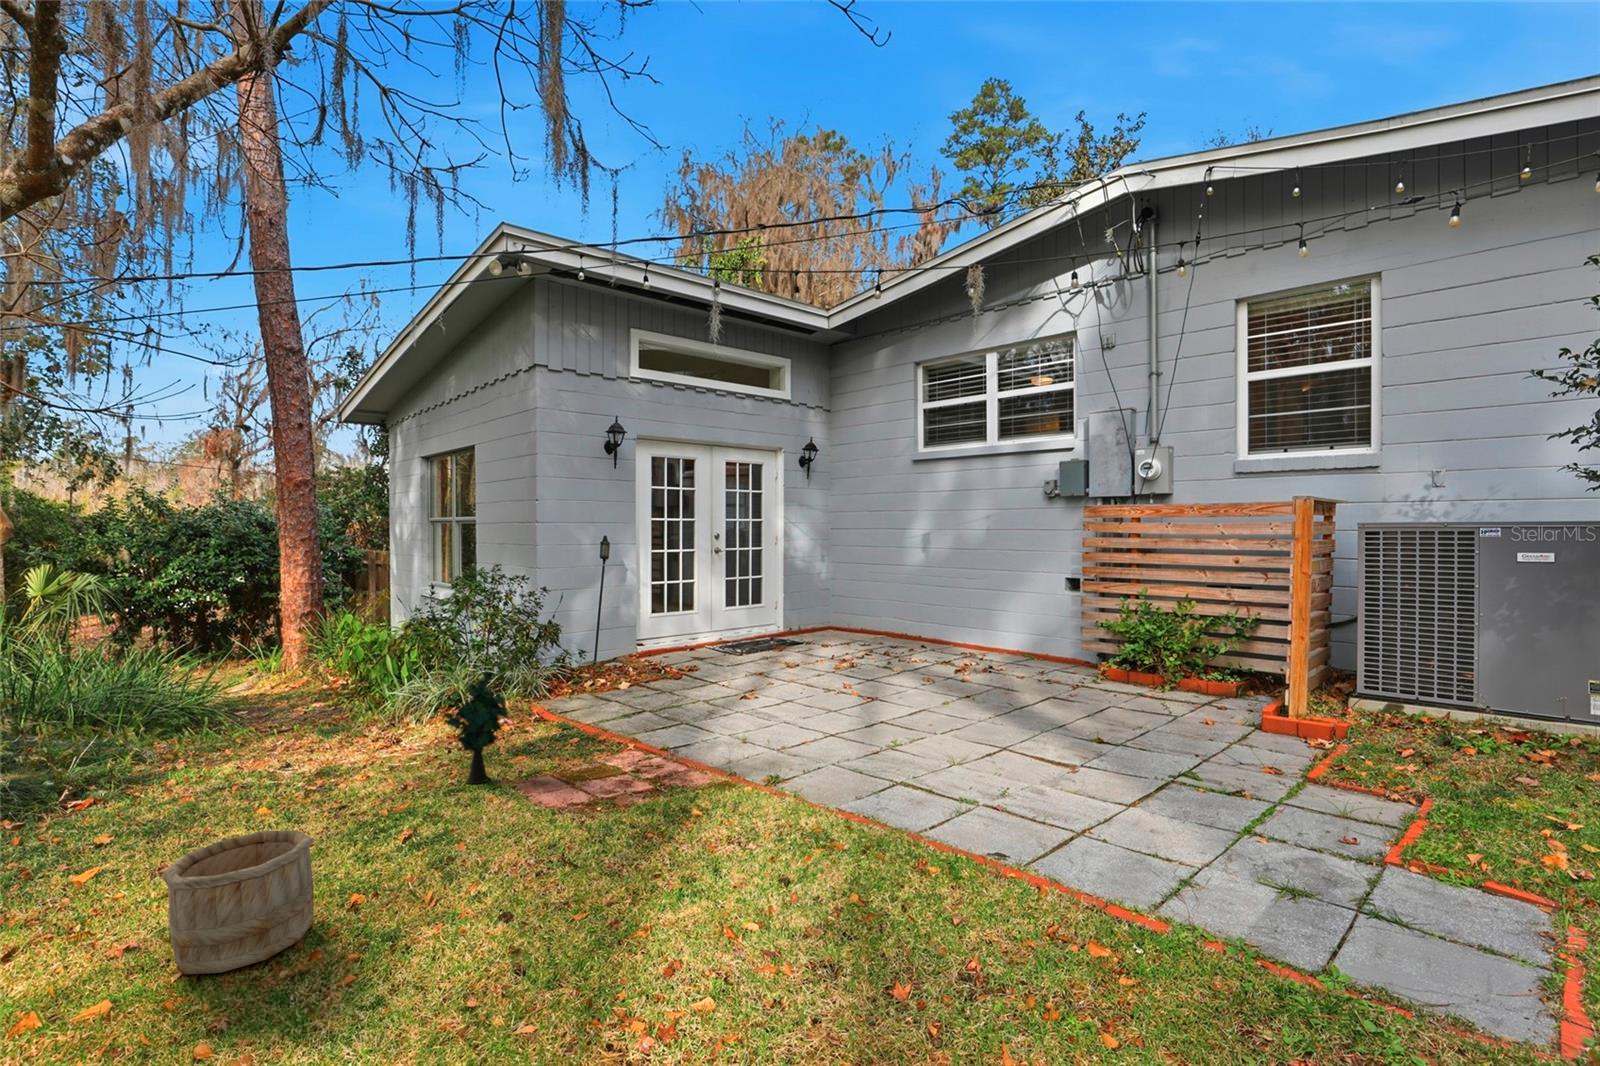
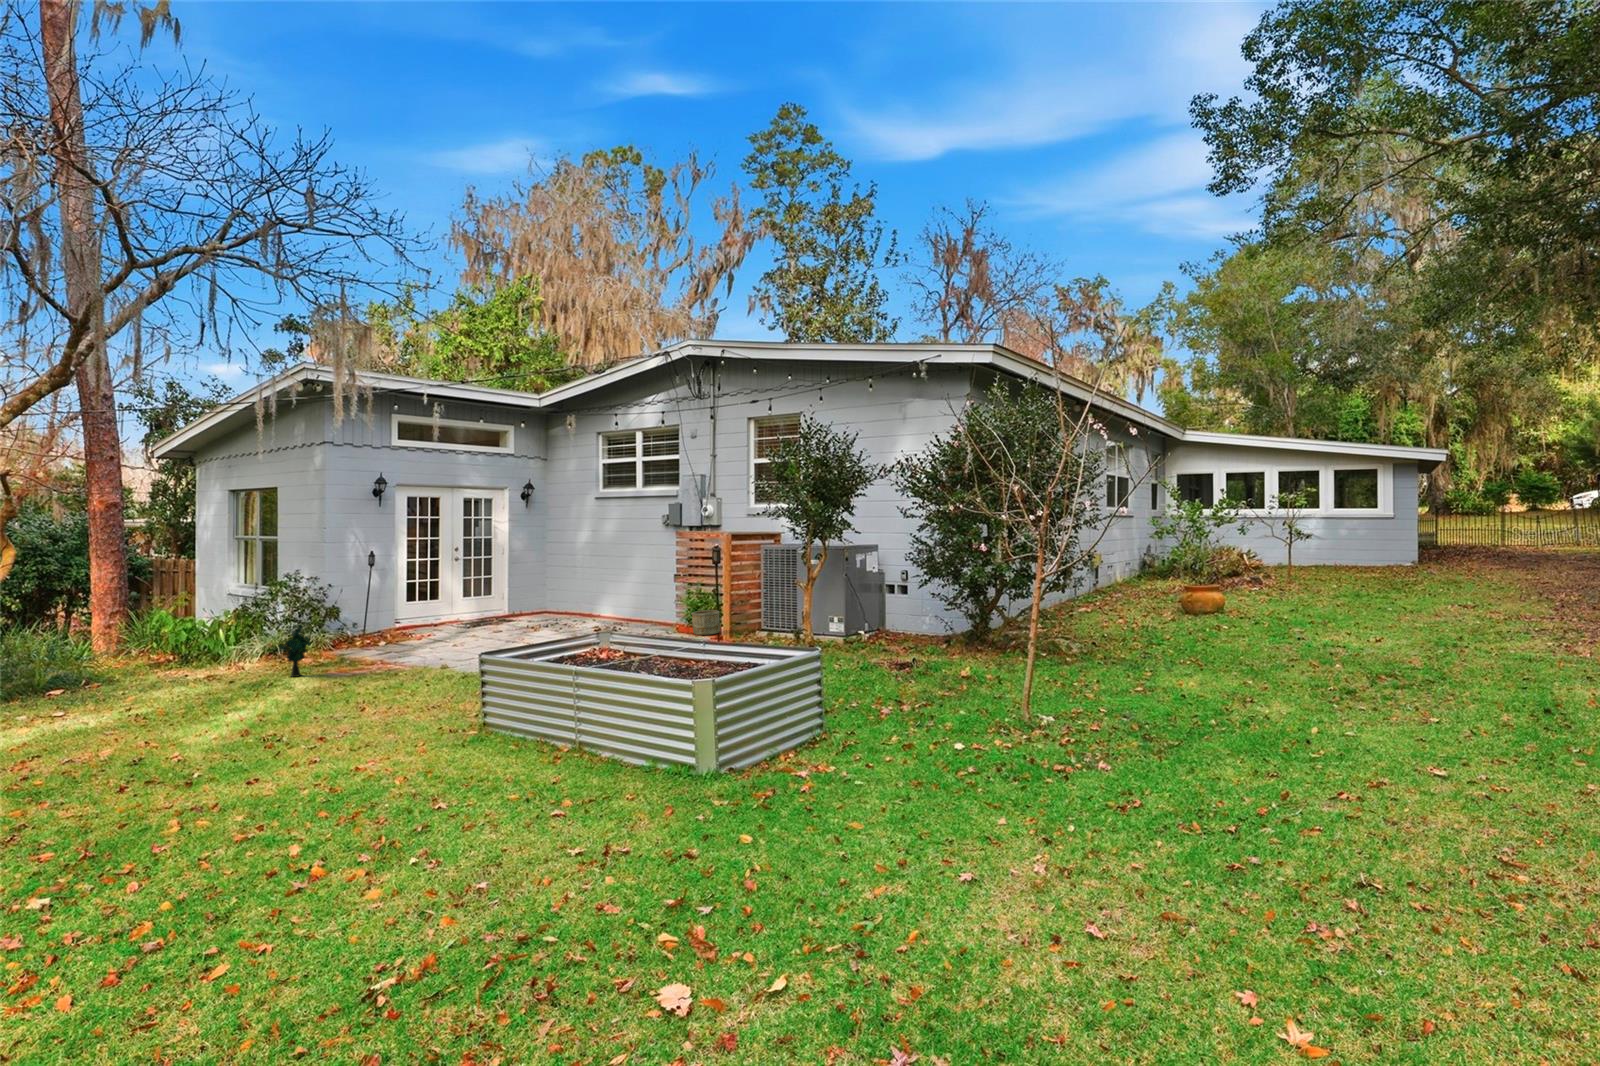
wooden bucket: present [162,830,314,974] -> present [691,610,720,635]

